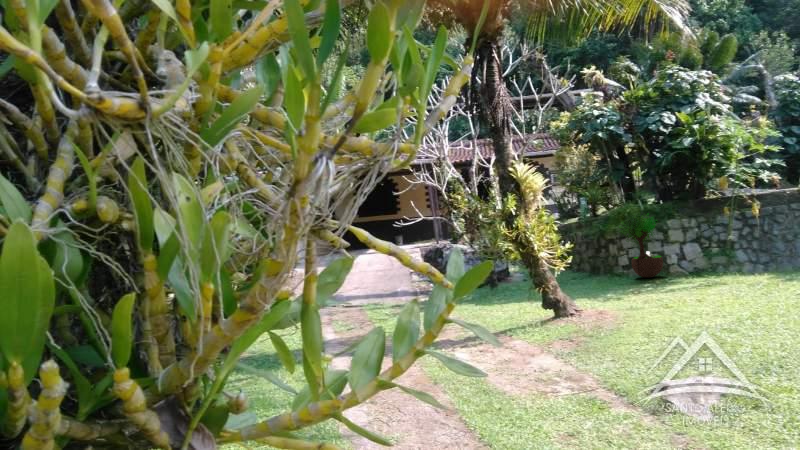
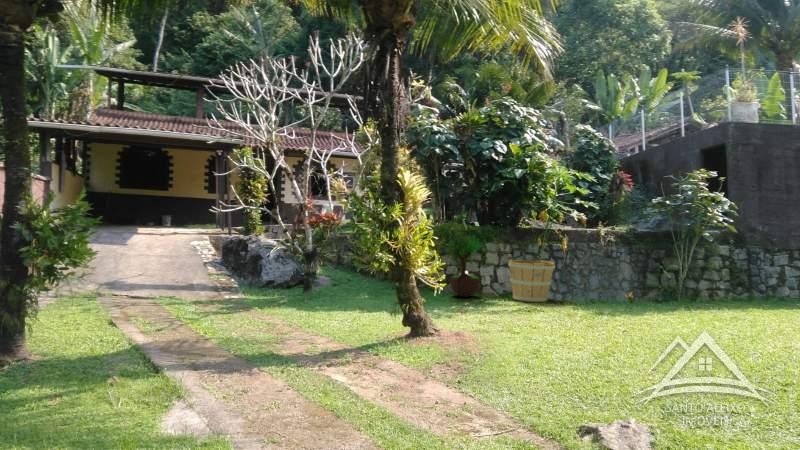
wooden bucket: none [691,231,746,276] -> present [508,259,555,302]

